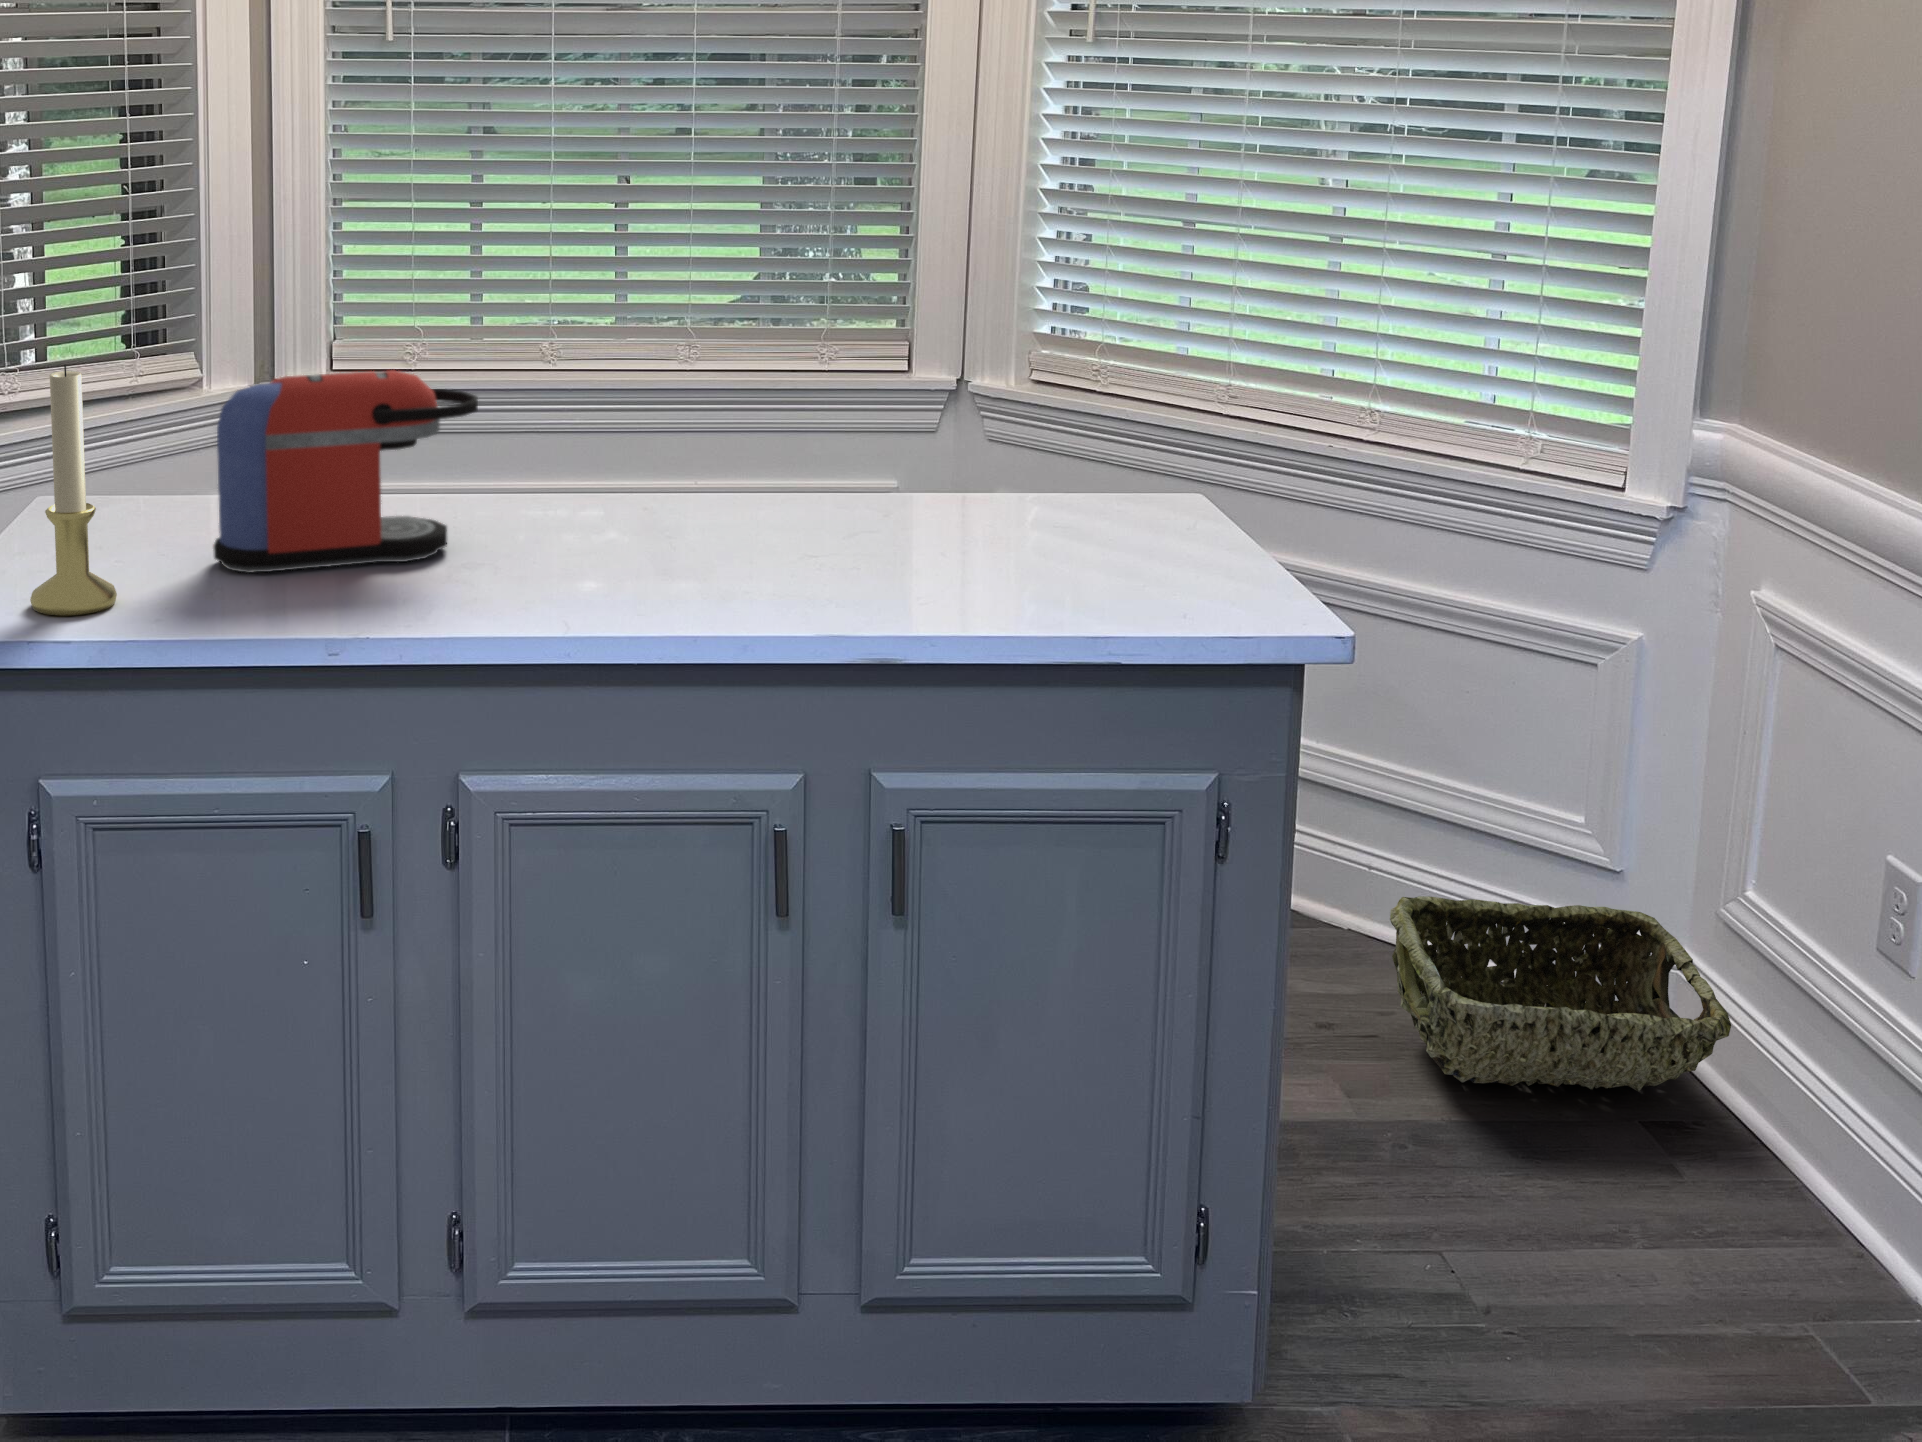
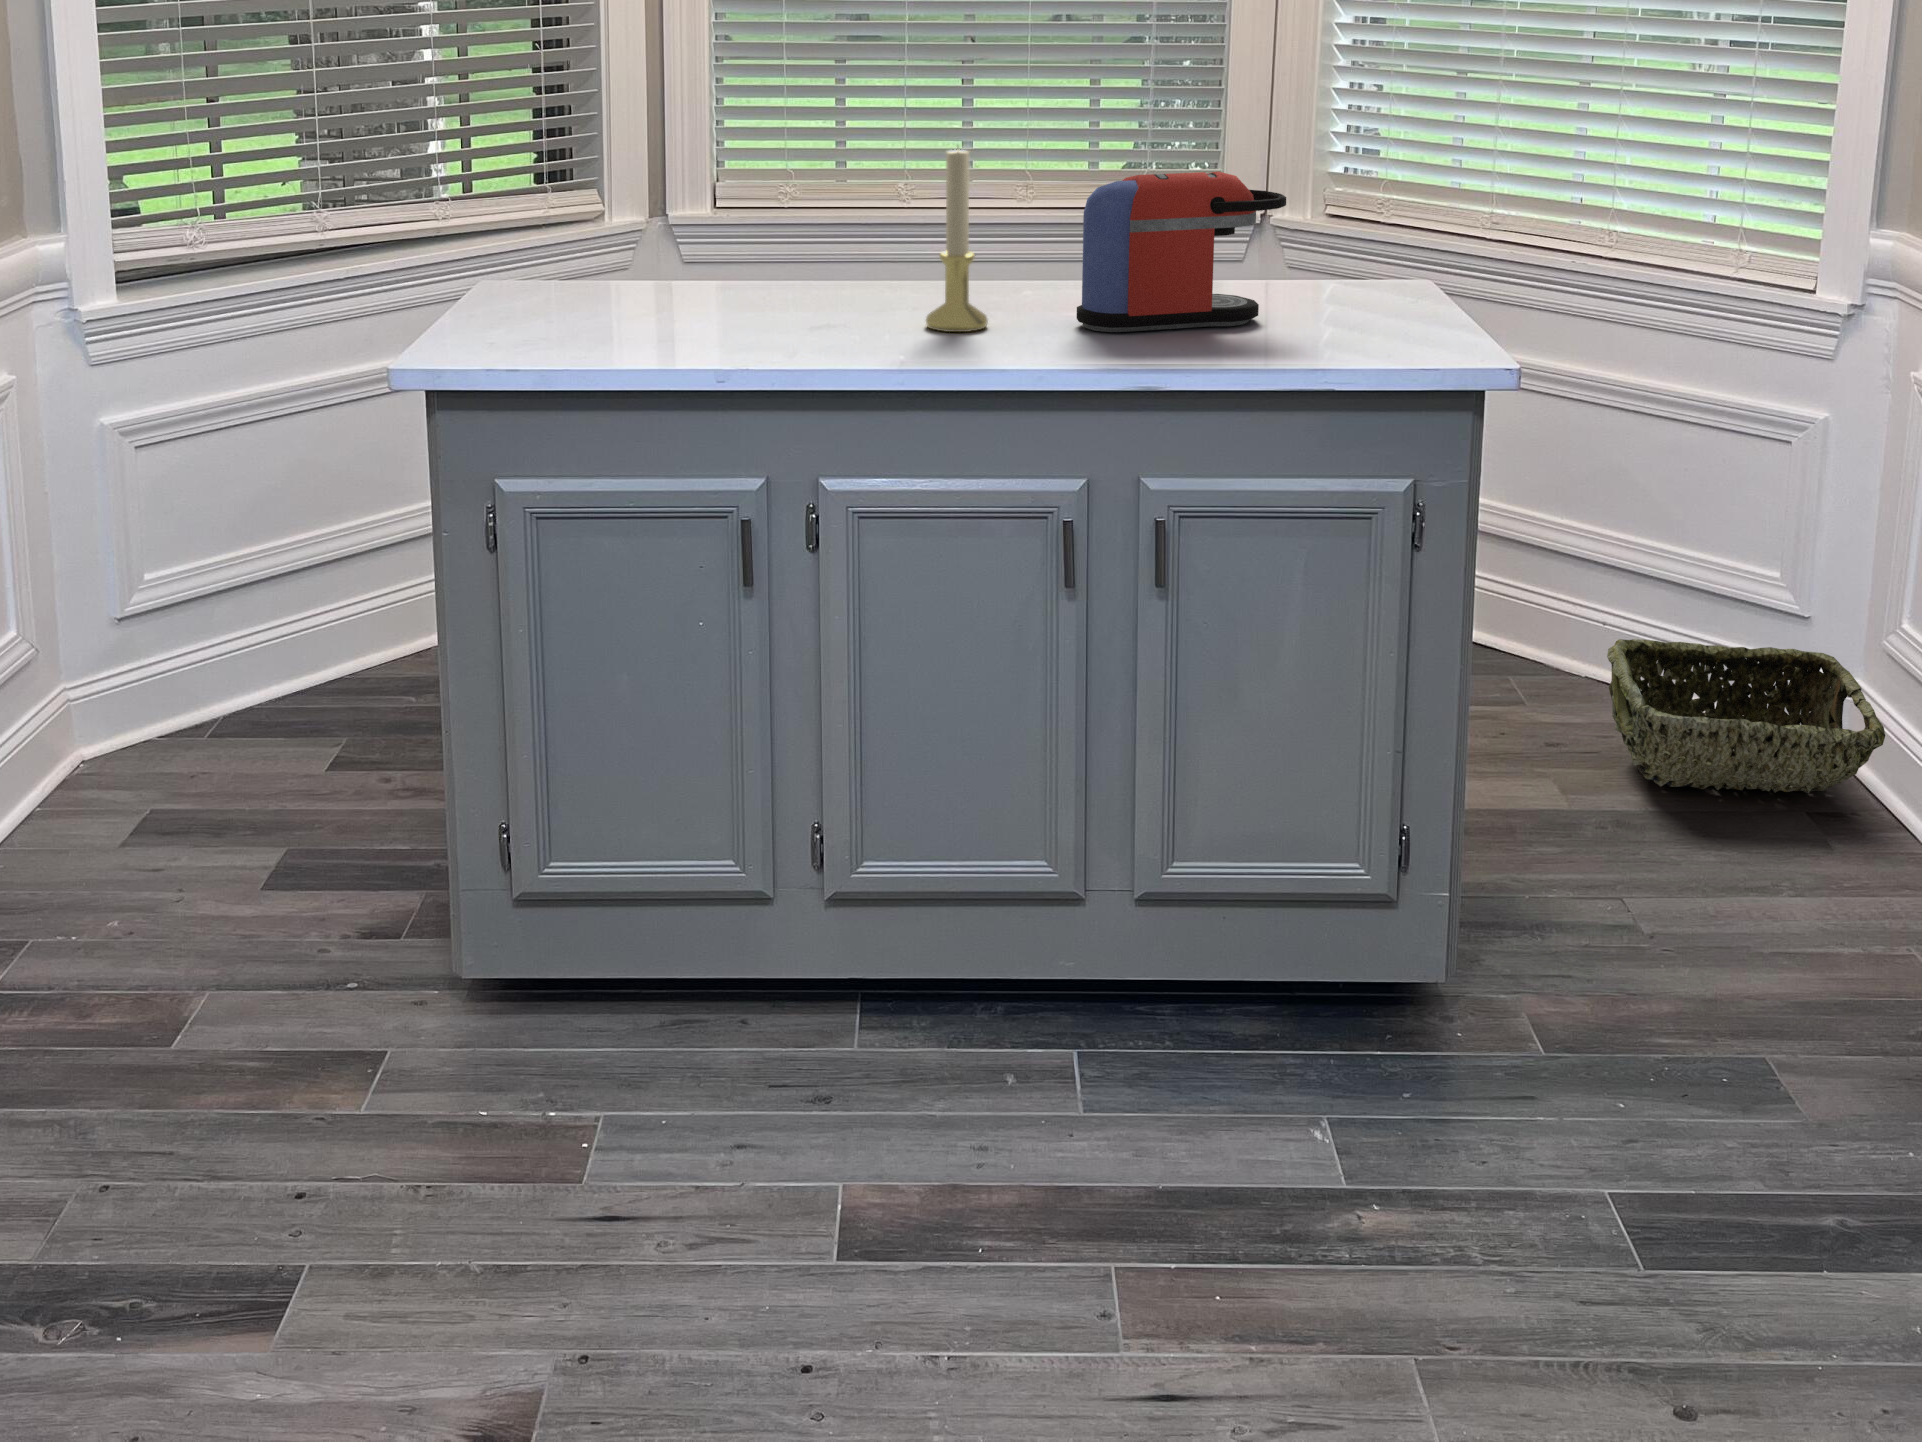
candle holder: present [30,364,117,616] -> present [926,149,988,332]
coffee maker: present [213,370,478,573] -> present [1077,172,1286,332]

